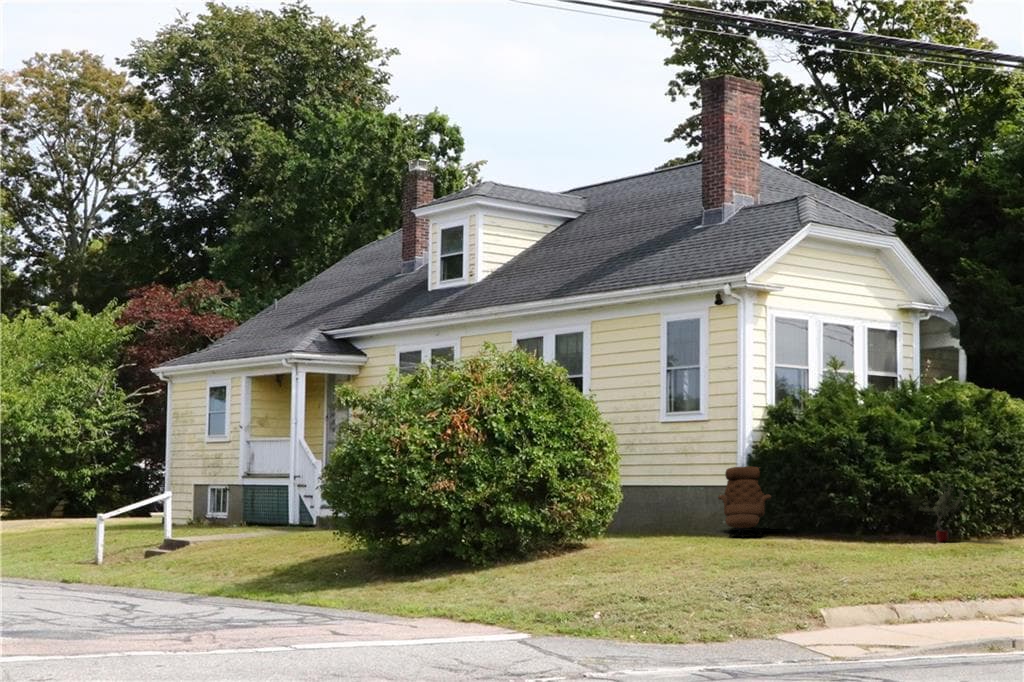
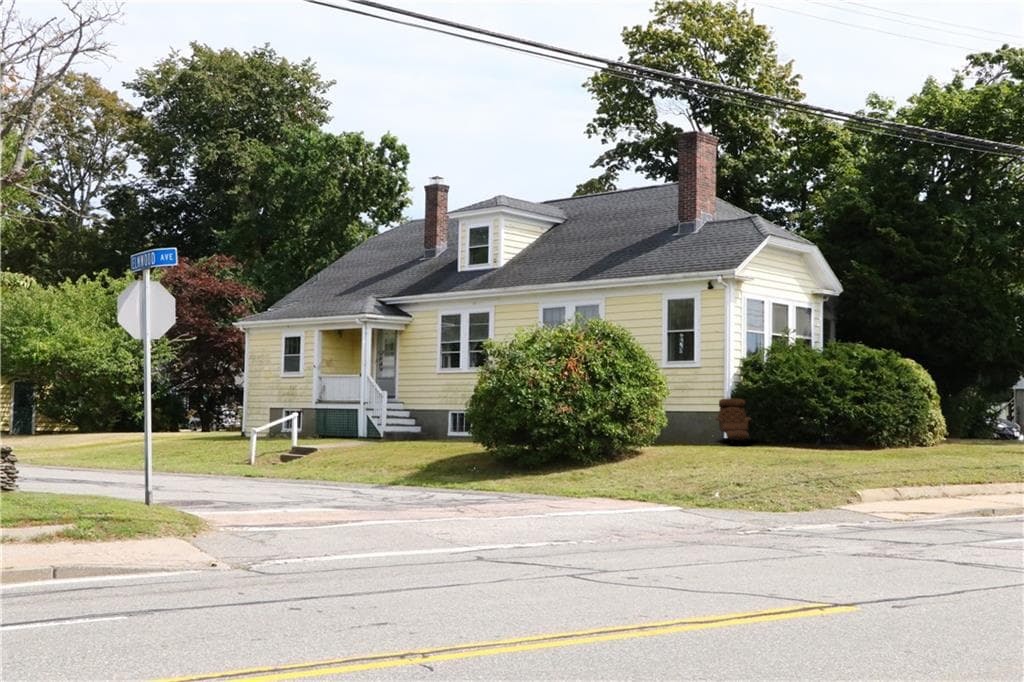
potted tree: present [920,483,964,542] -> none [856,410,889,448]

